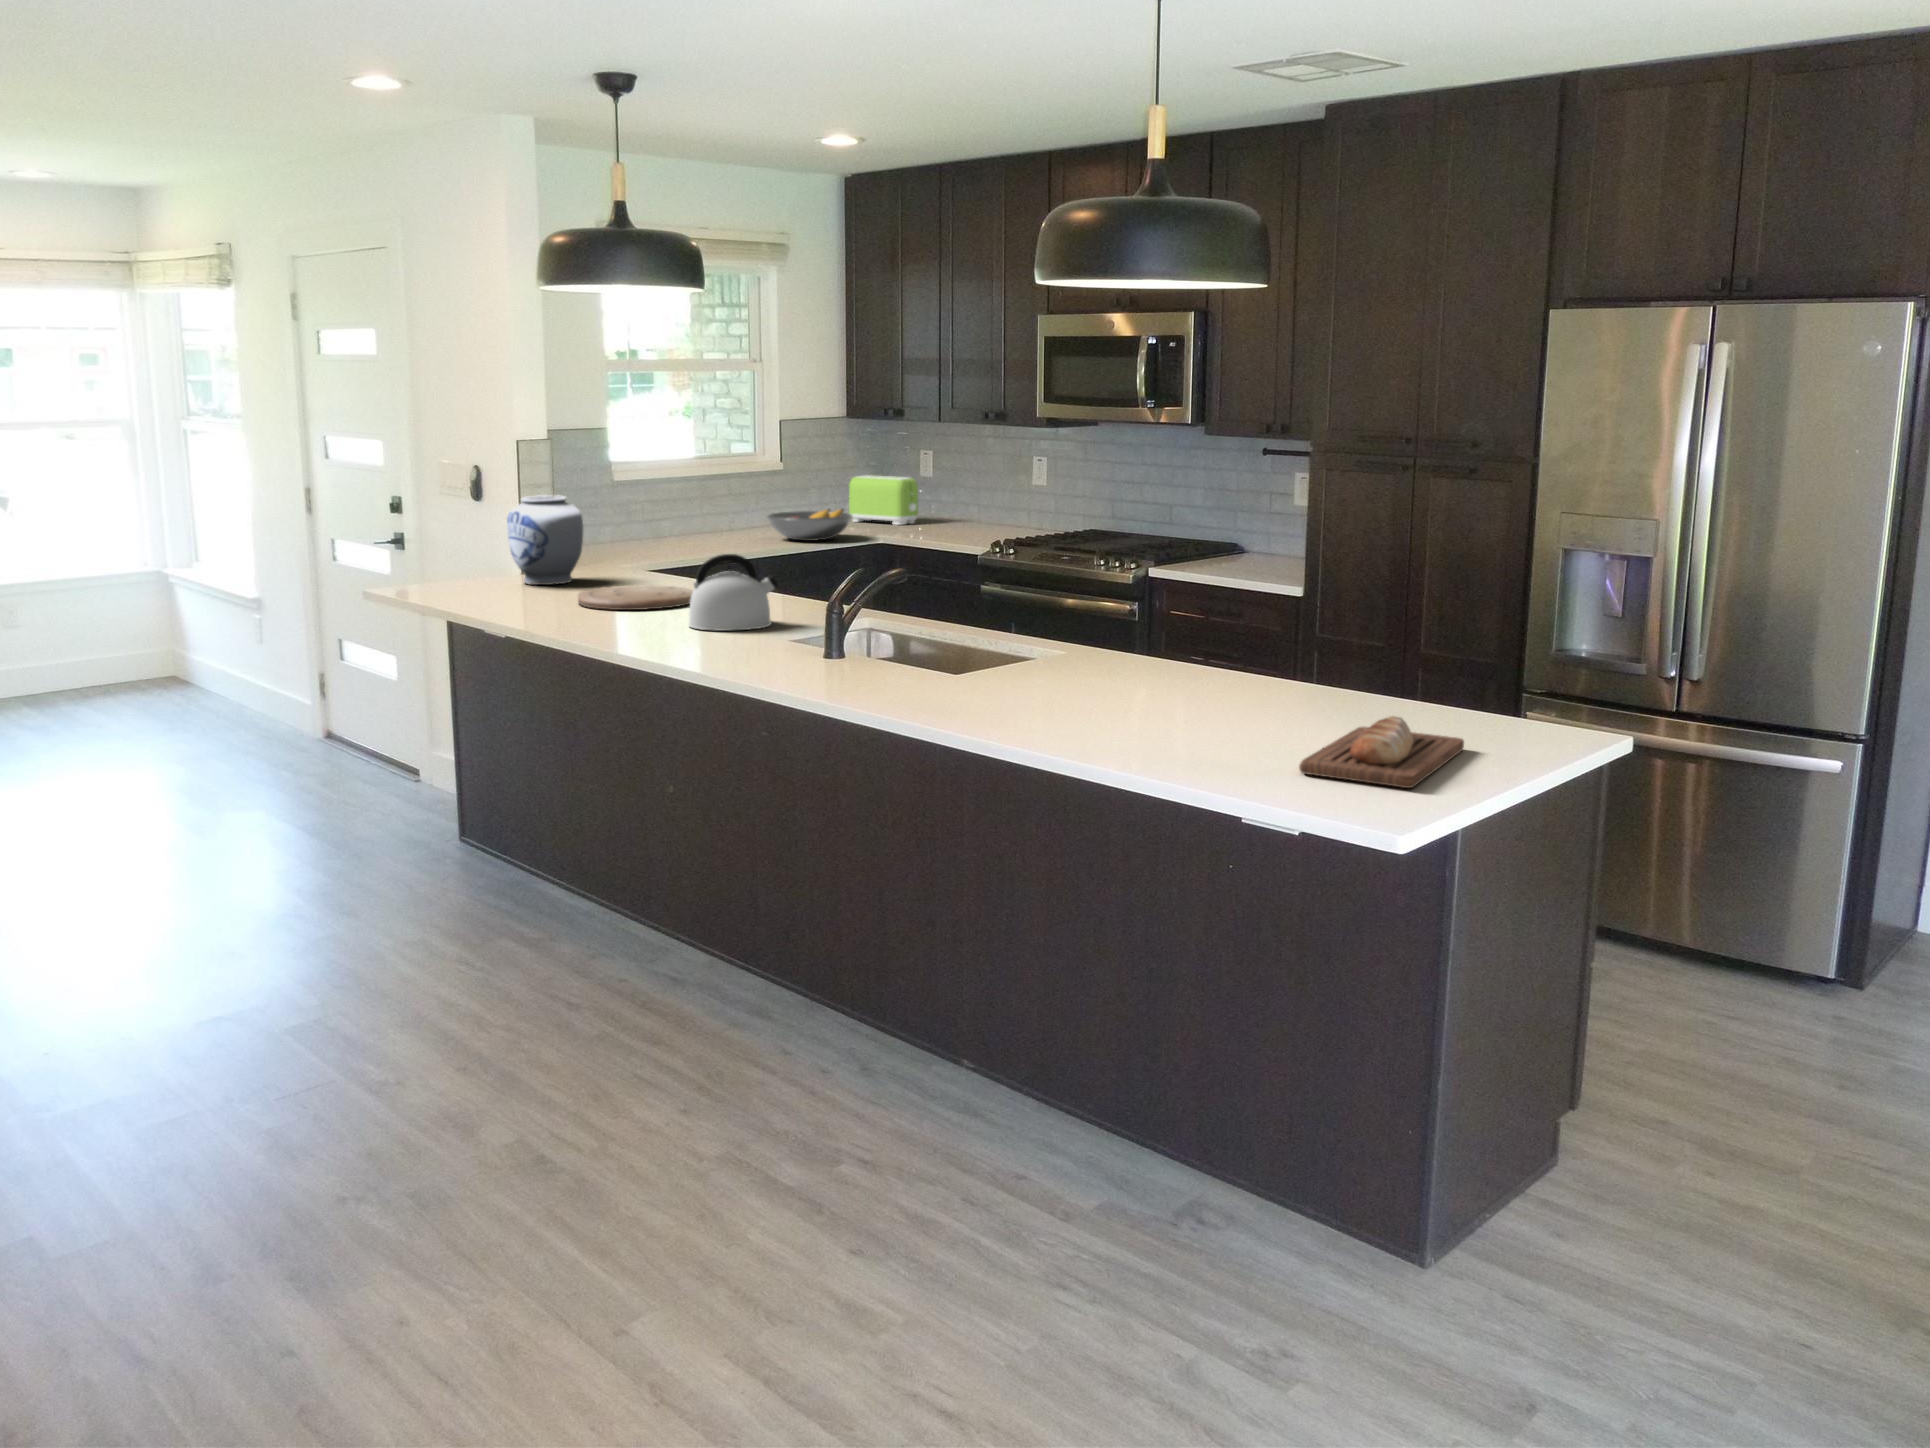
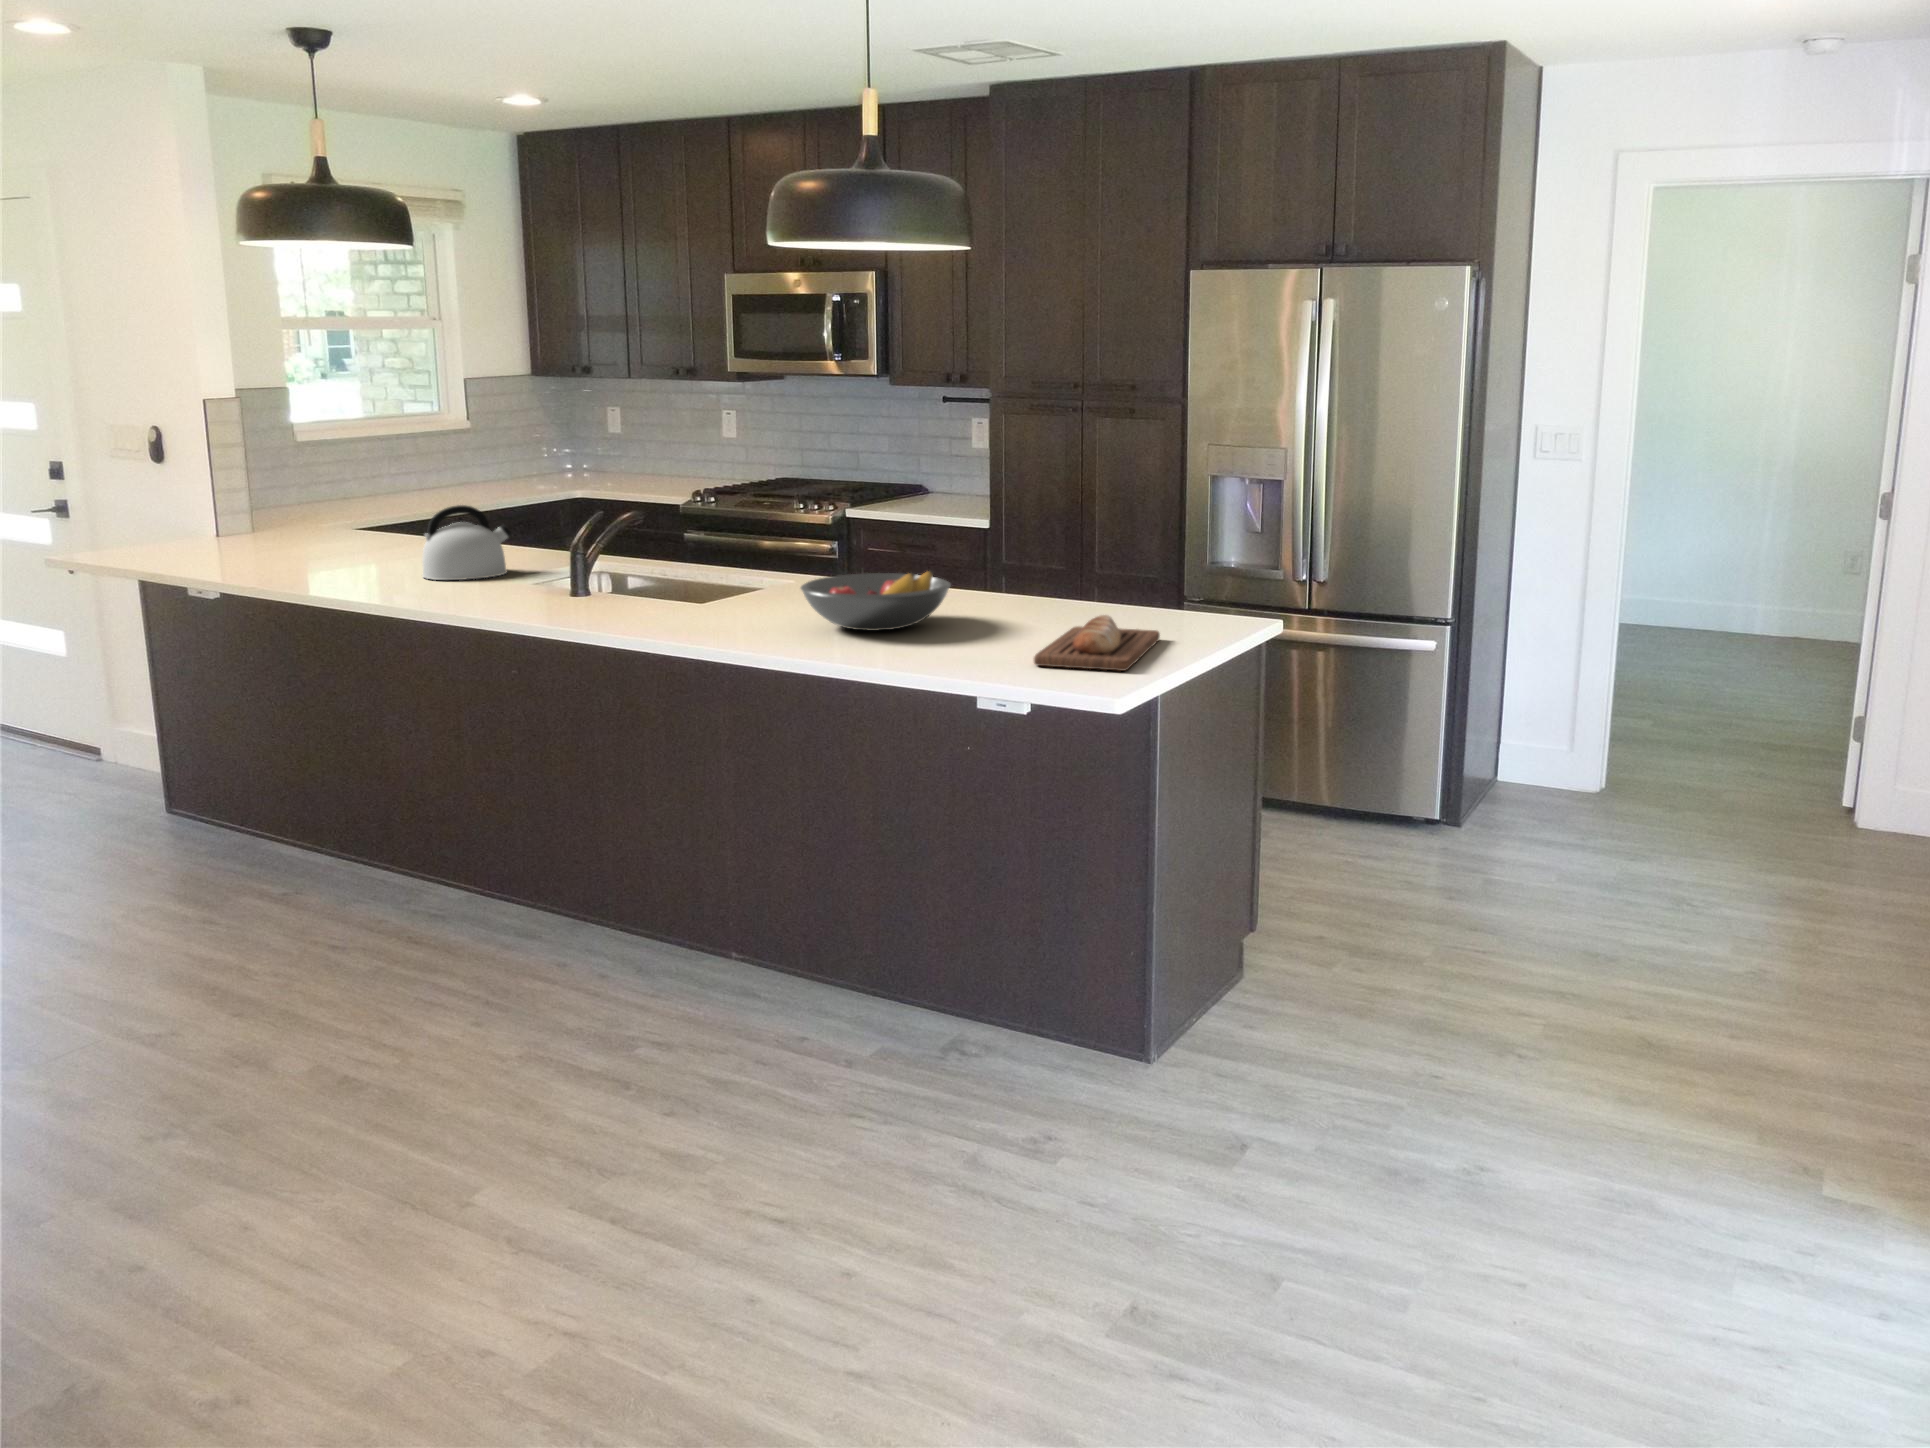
toaster: present [849,475,918,525] -> none [541,431,614,478]
vase: present [507,495,583,585] -> none [200,455,285,547]
fruit bowl: present [767,509,852,541] -> present [801,570,951,631]
cutting board: present [578,585,693,610] -> none [293,542,419,566]

